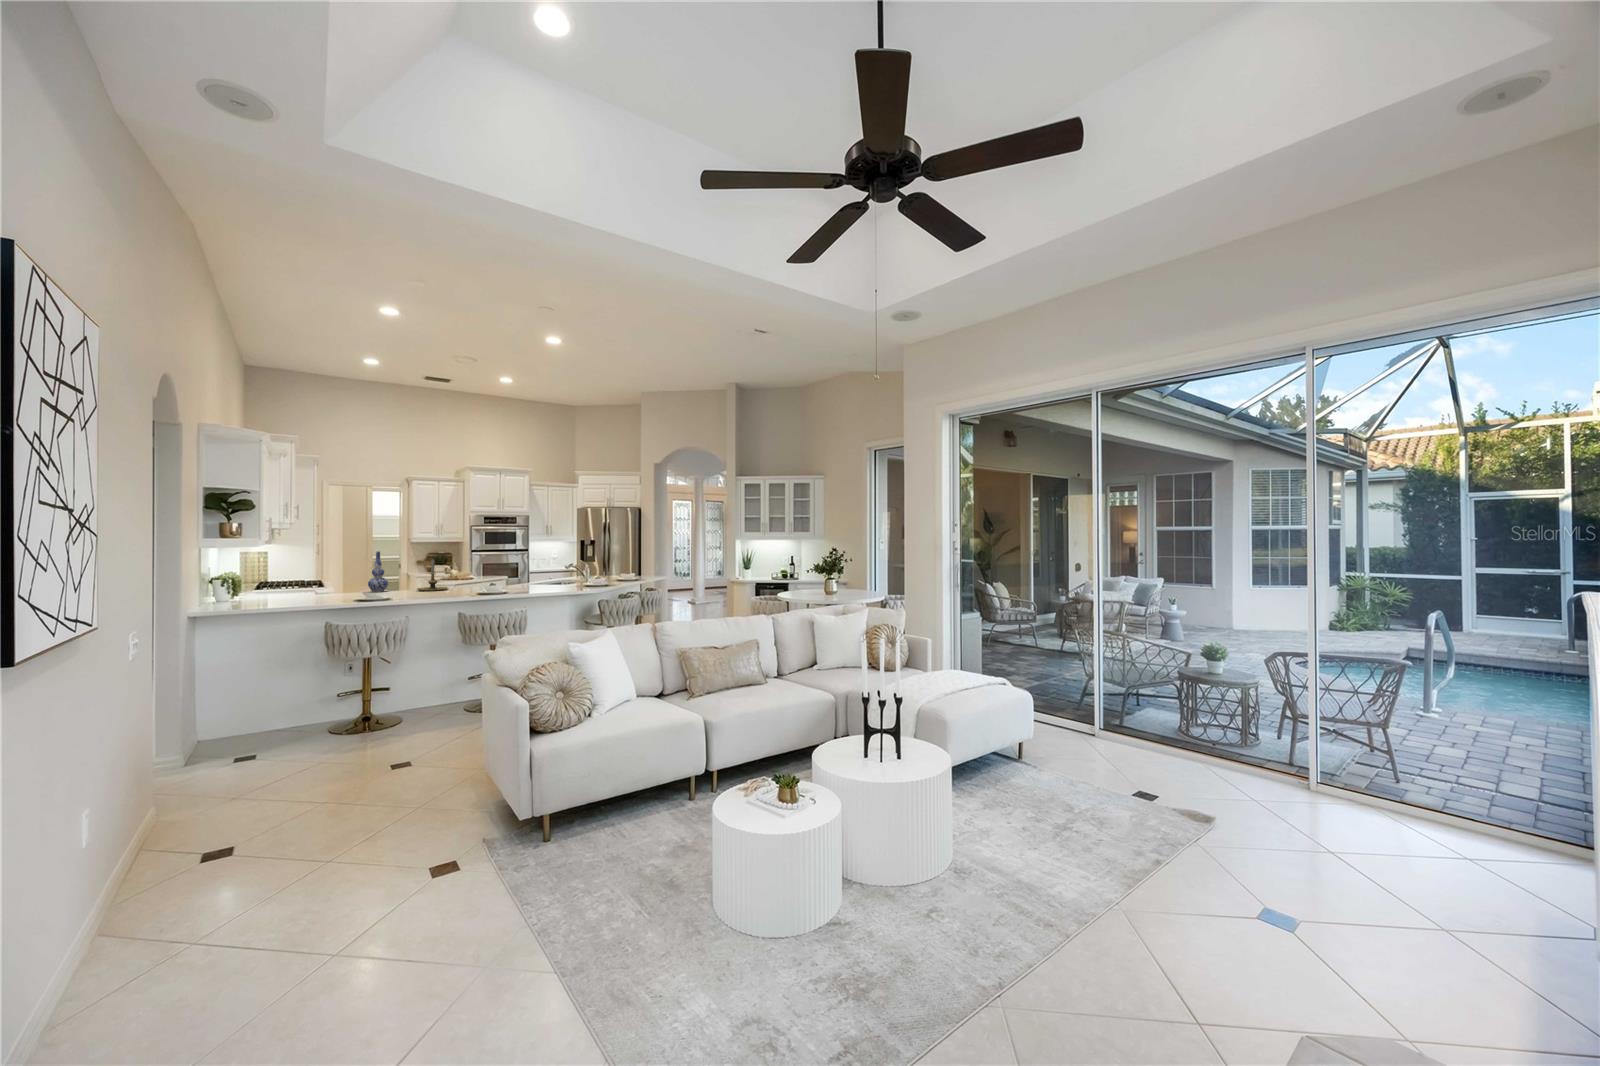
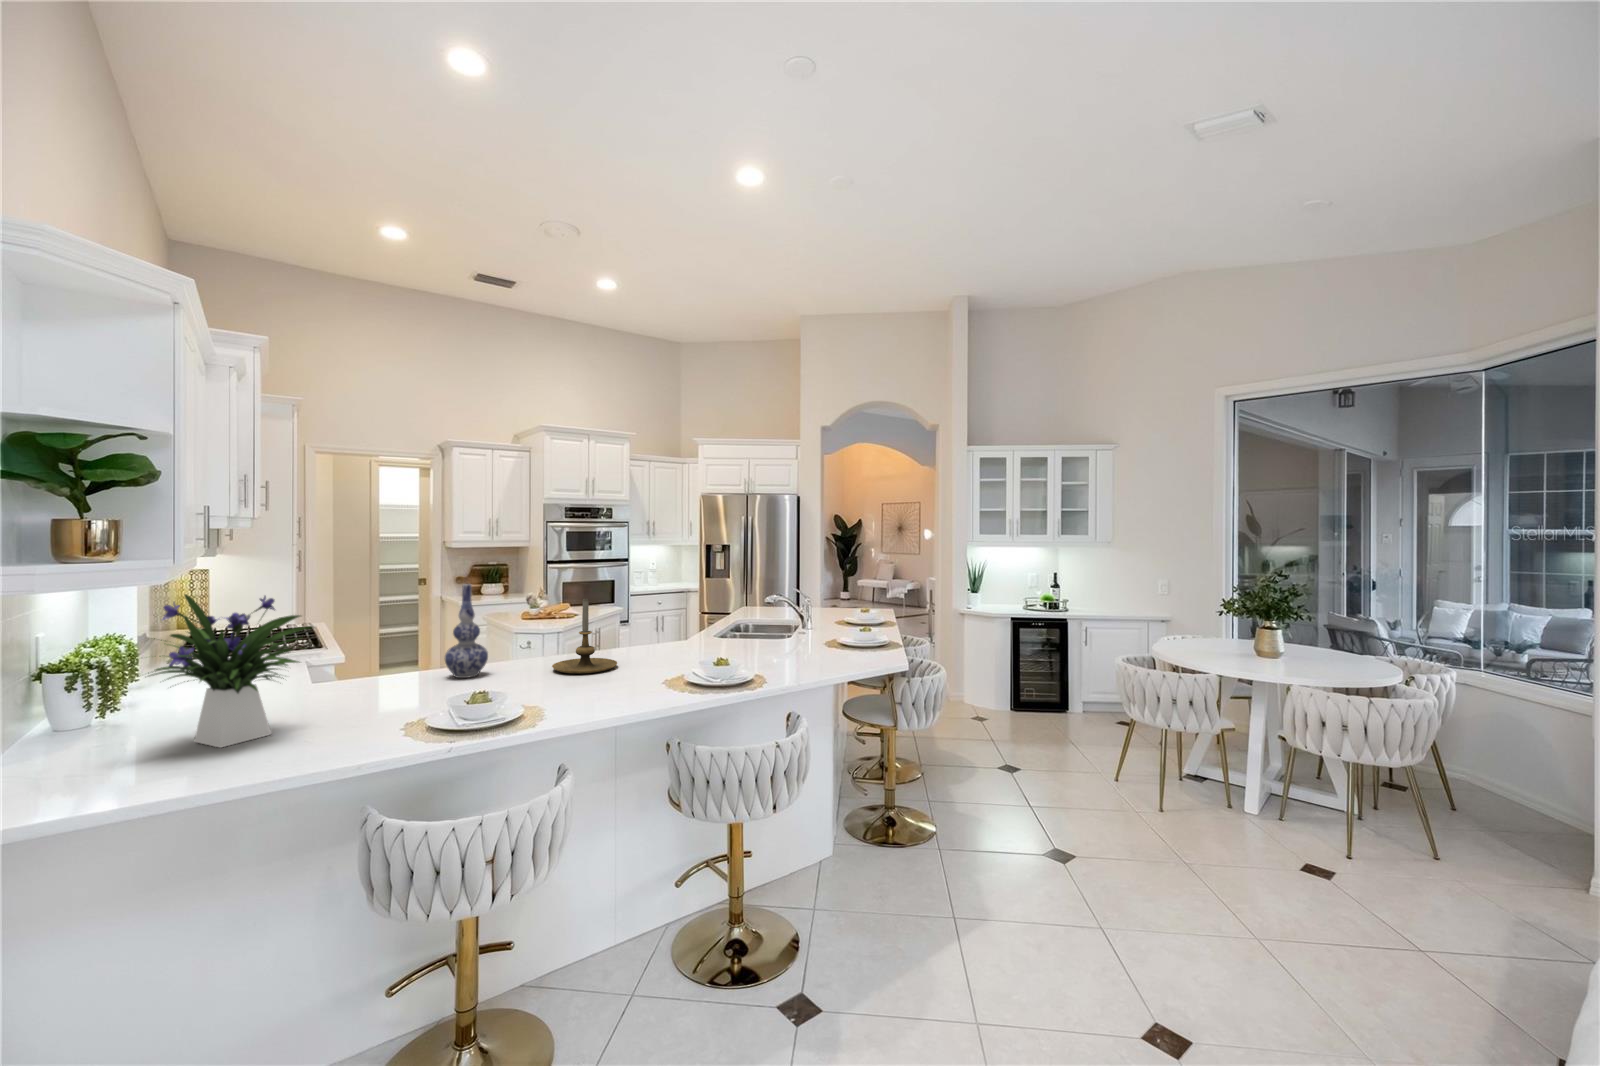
flower arrangement: none [244,548,306,601] -> present [148,594,311,748]

